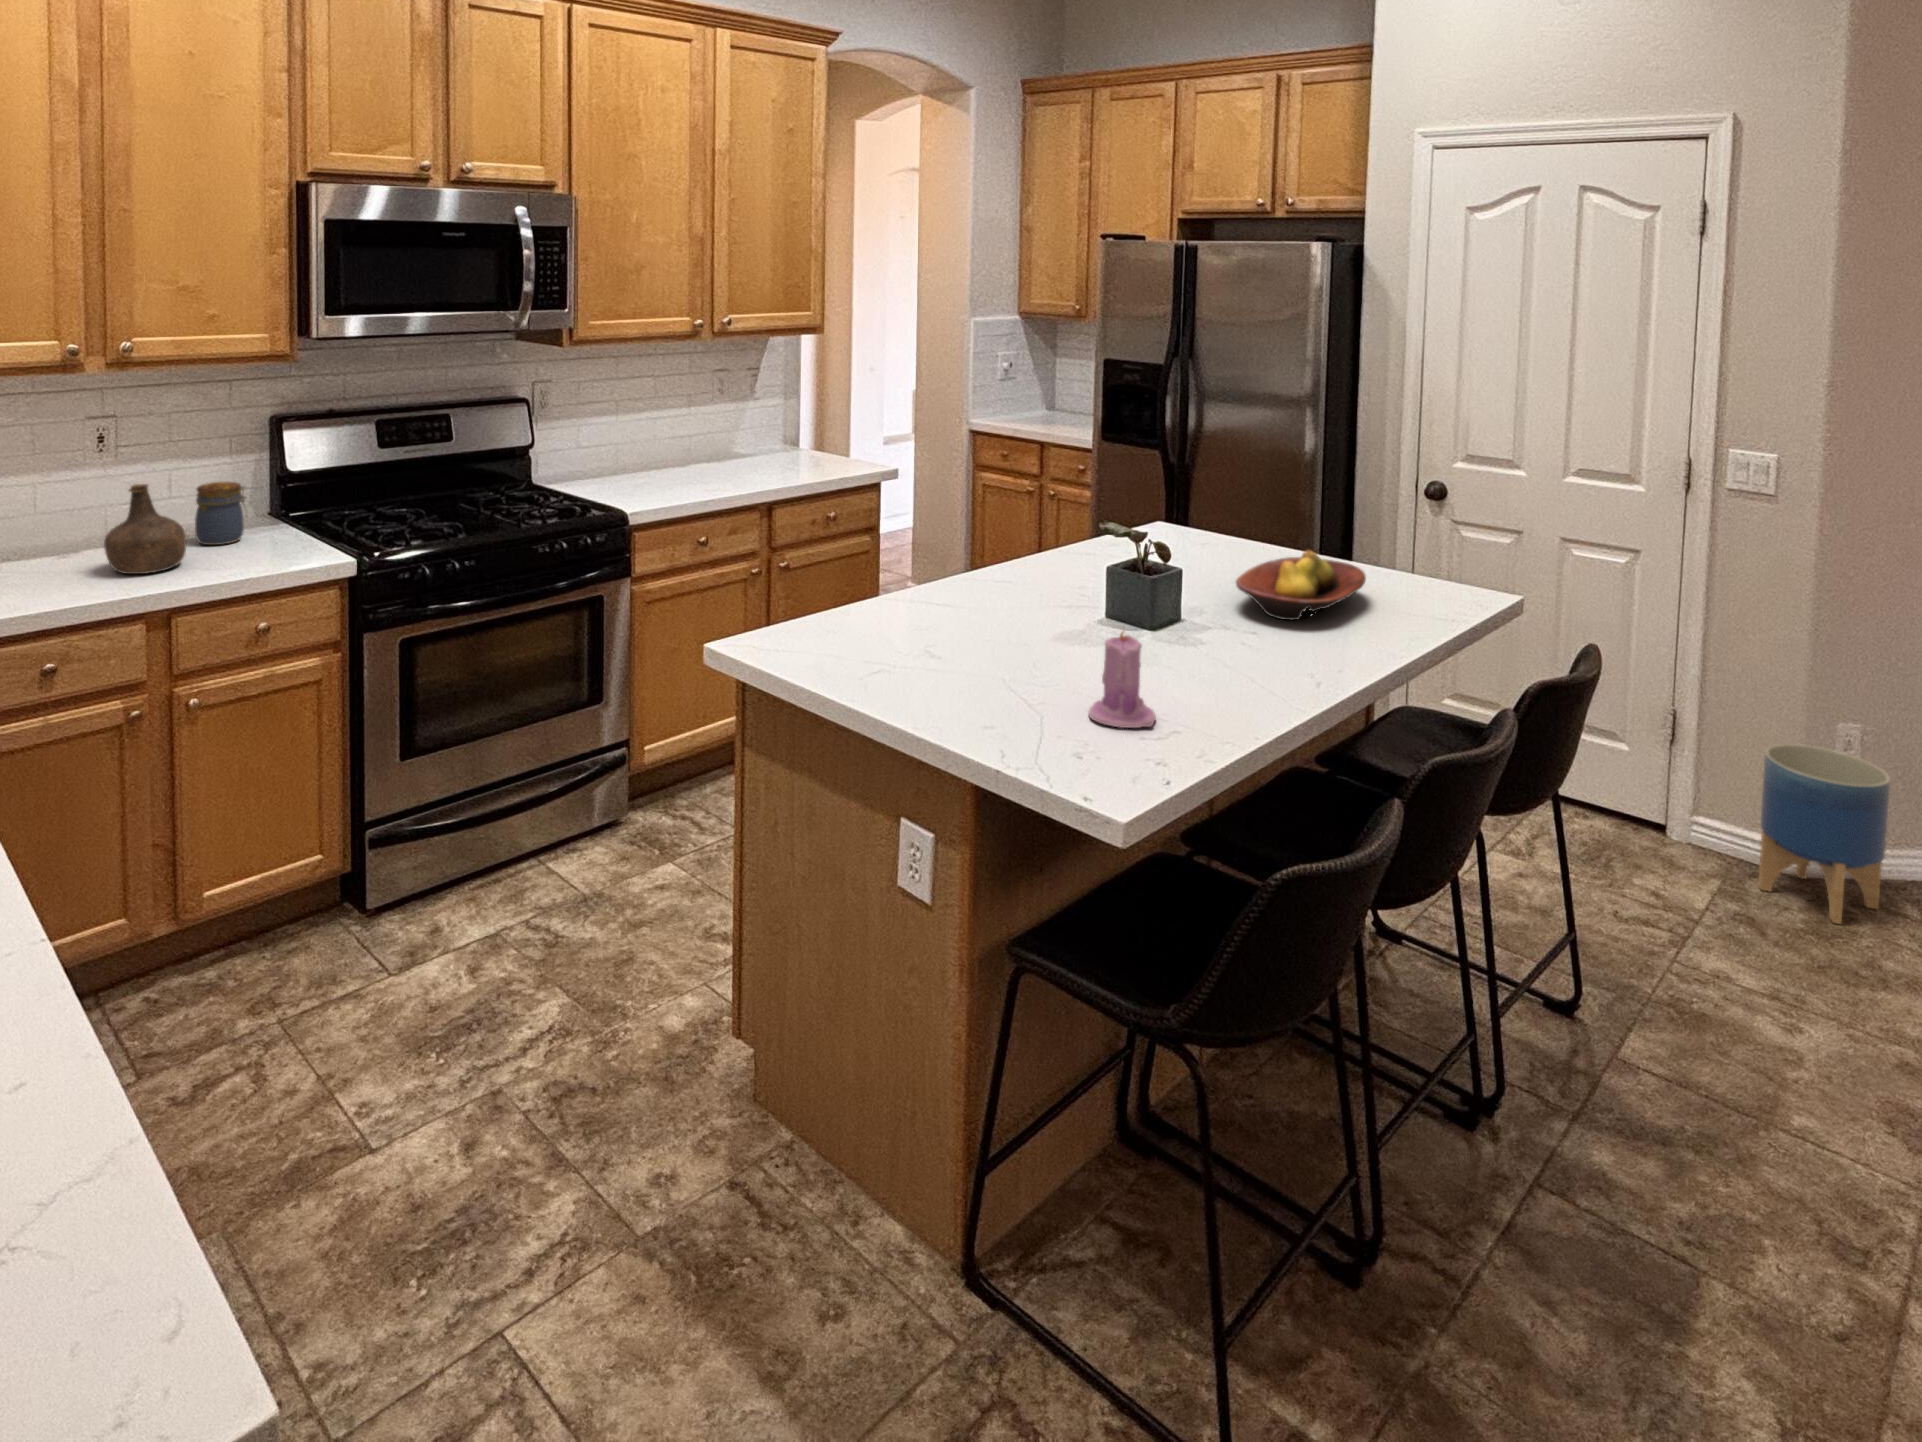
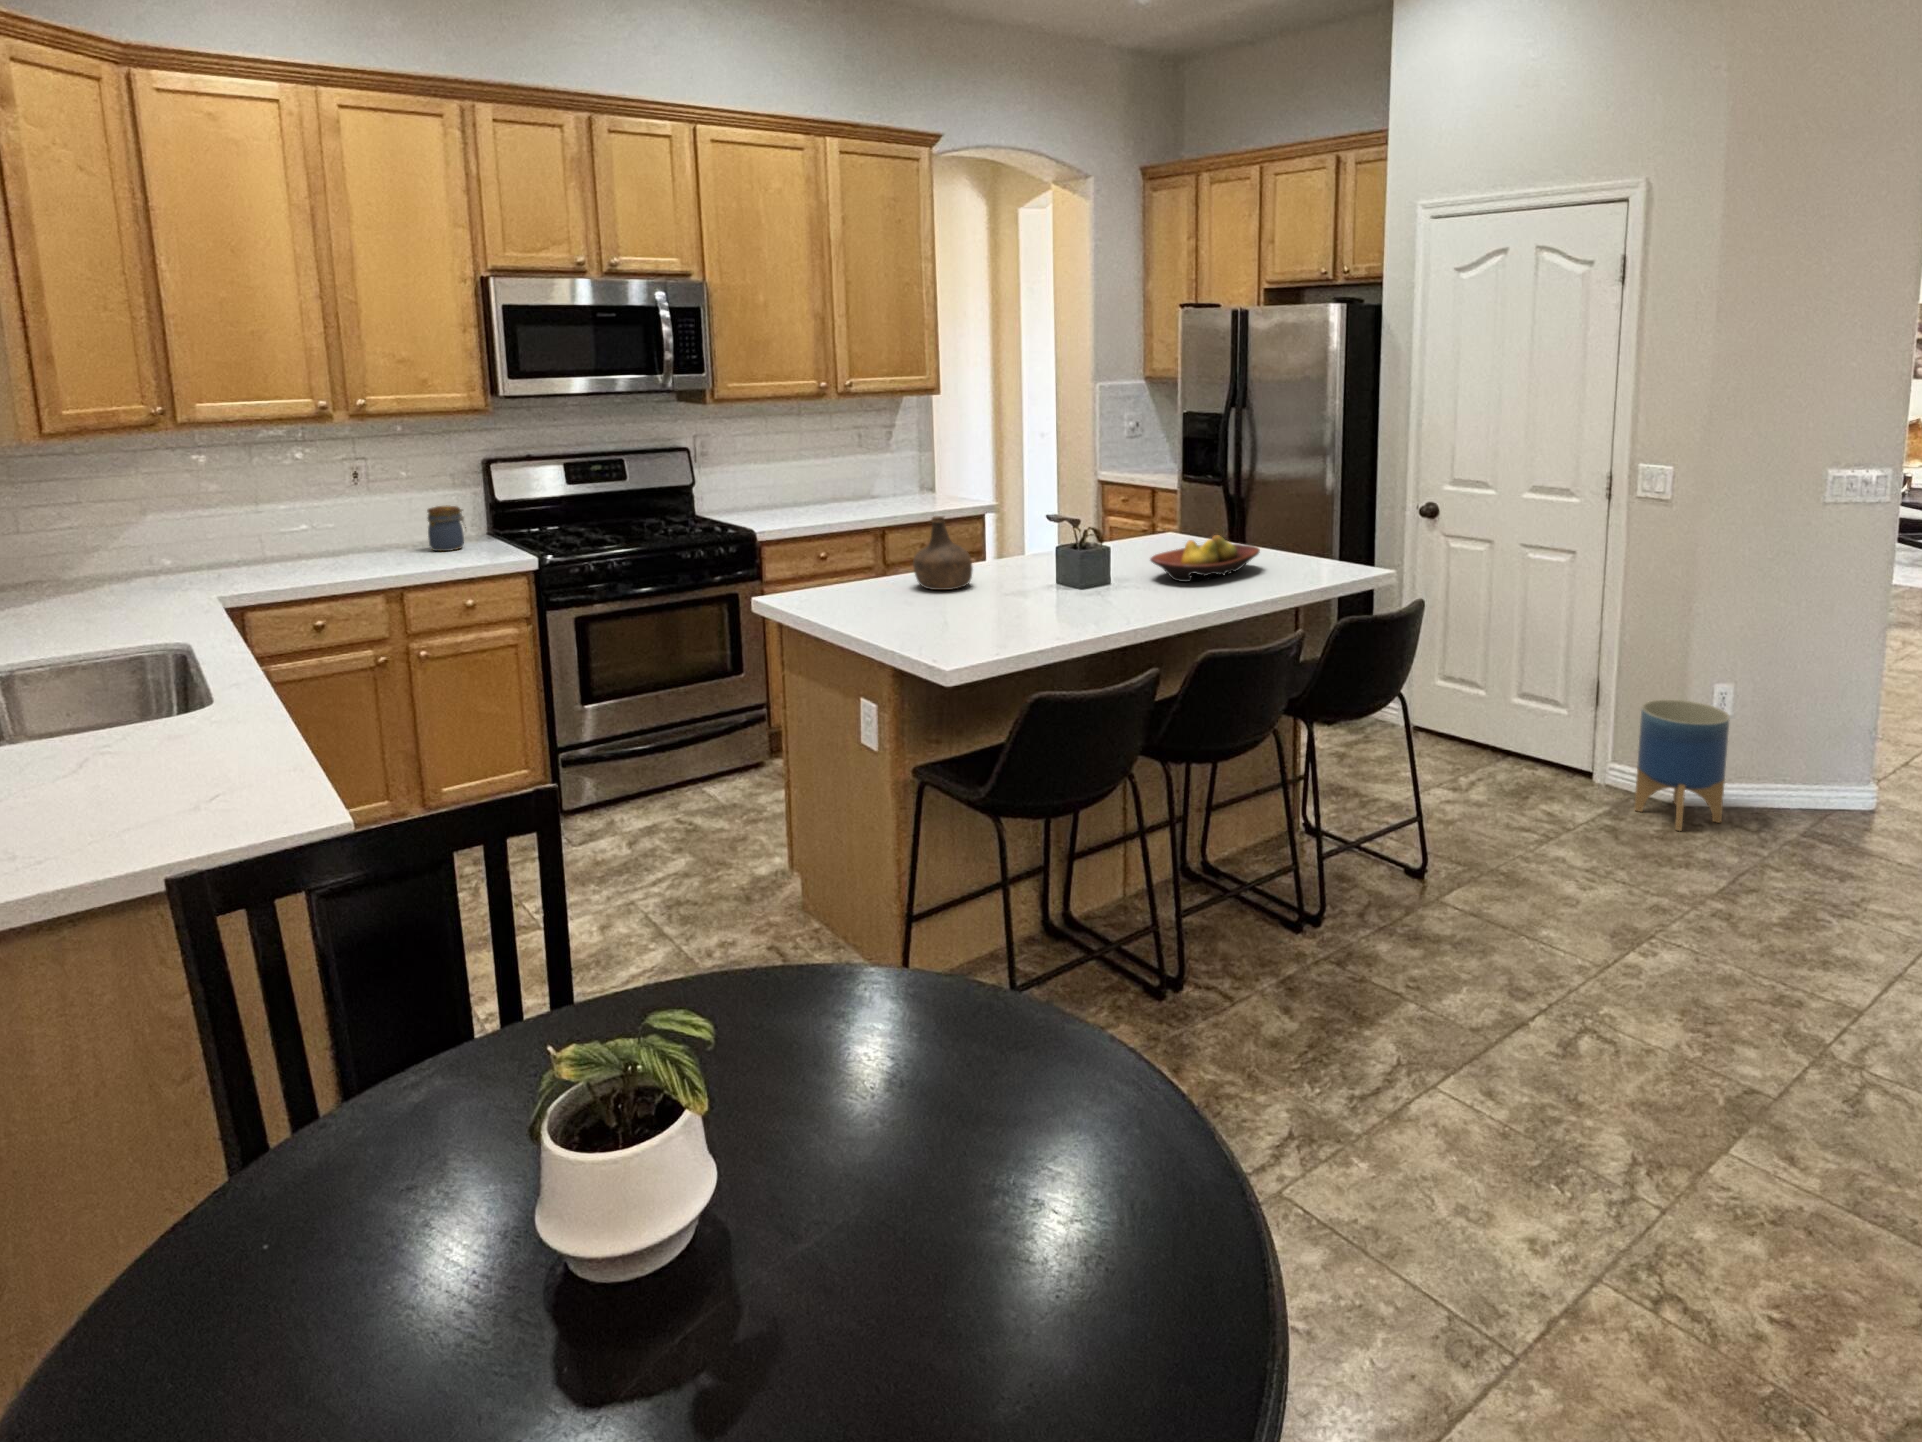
bottle: present [104,484,186,574] -> present [913,516,972,590]
candle: present [1089,633,1156,728] -> none [972,565,1018,631]

